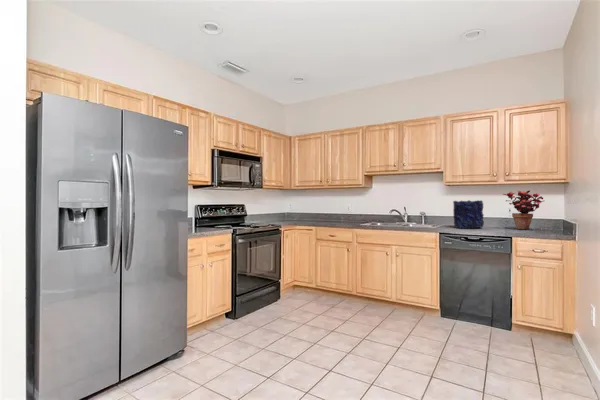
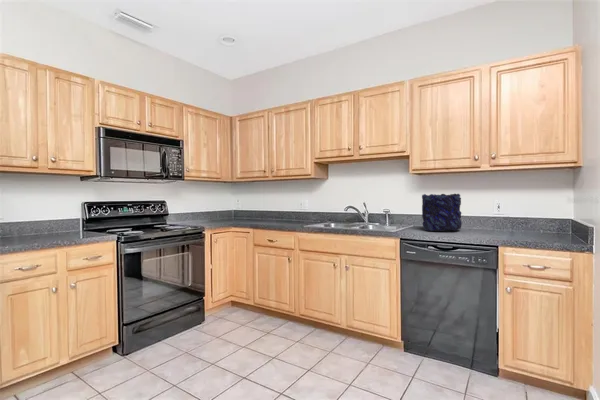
potted plant: present [503,190,543,229] -> none [487,179,545,233]

